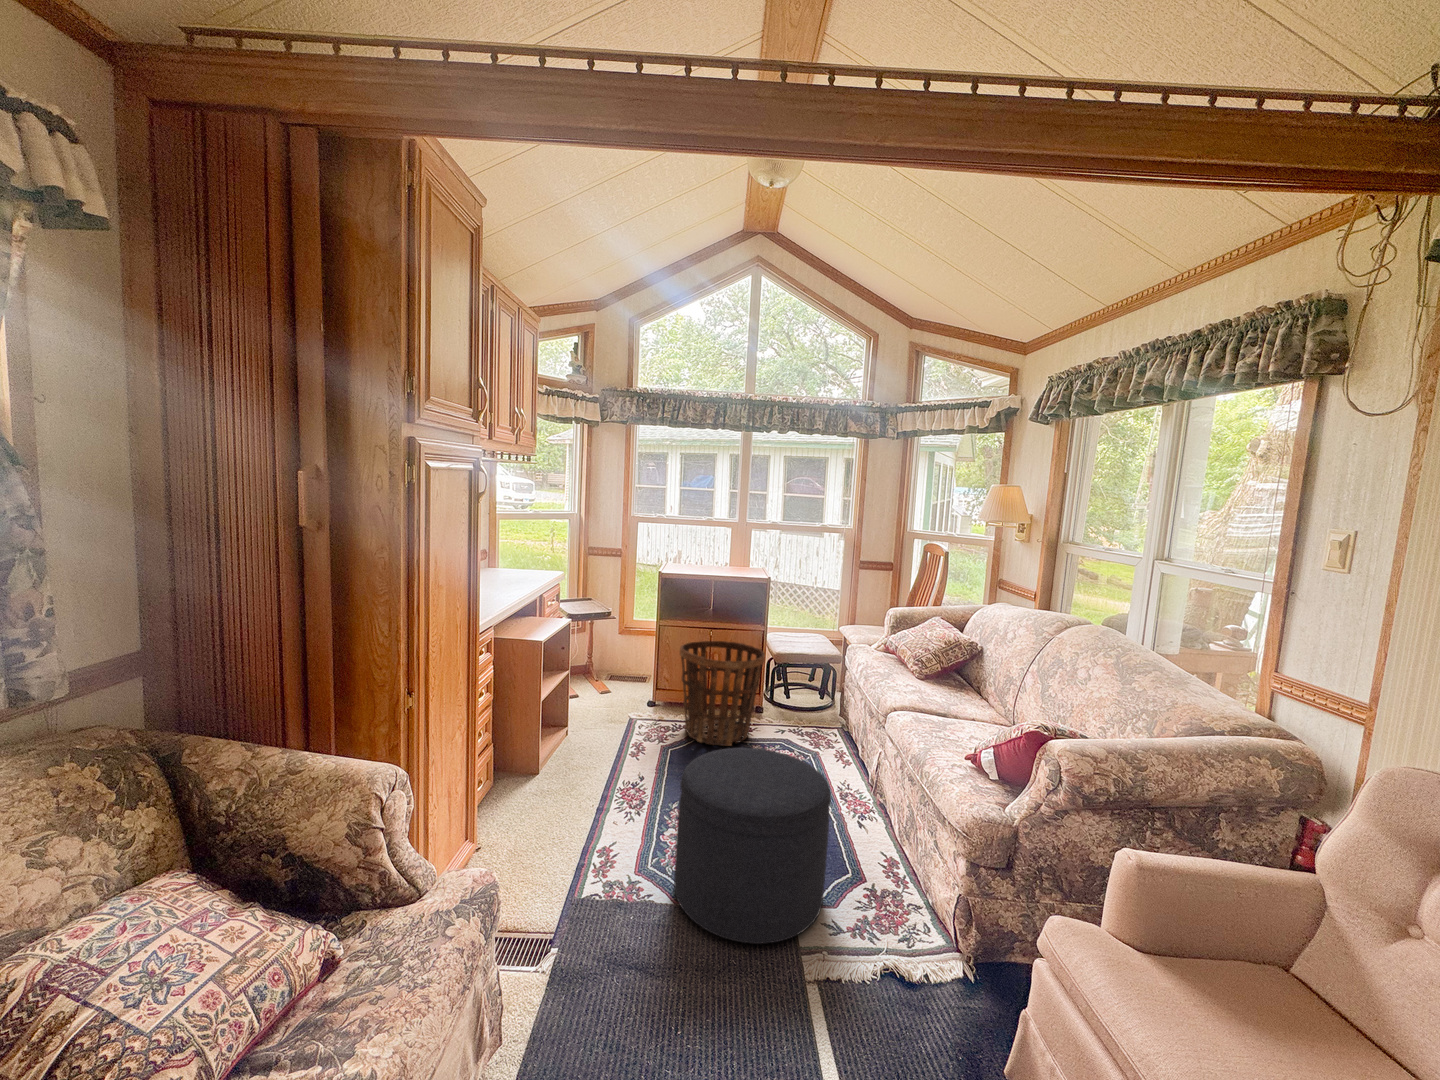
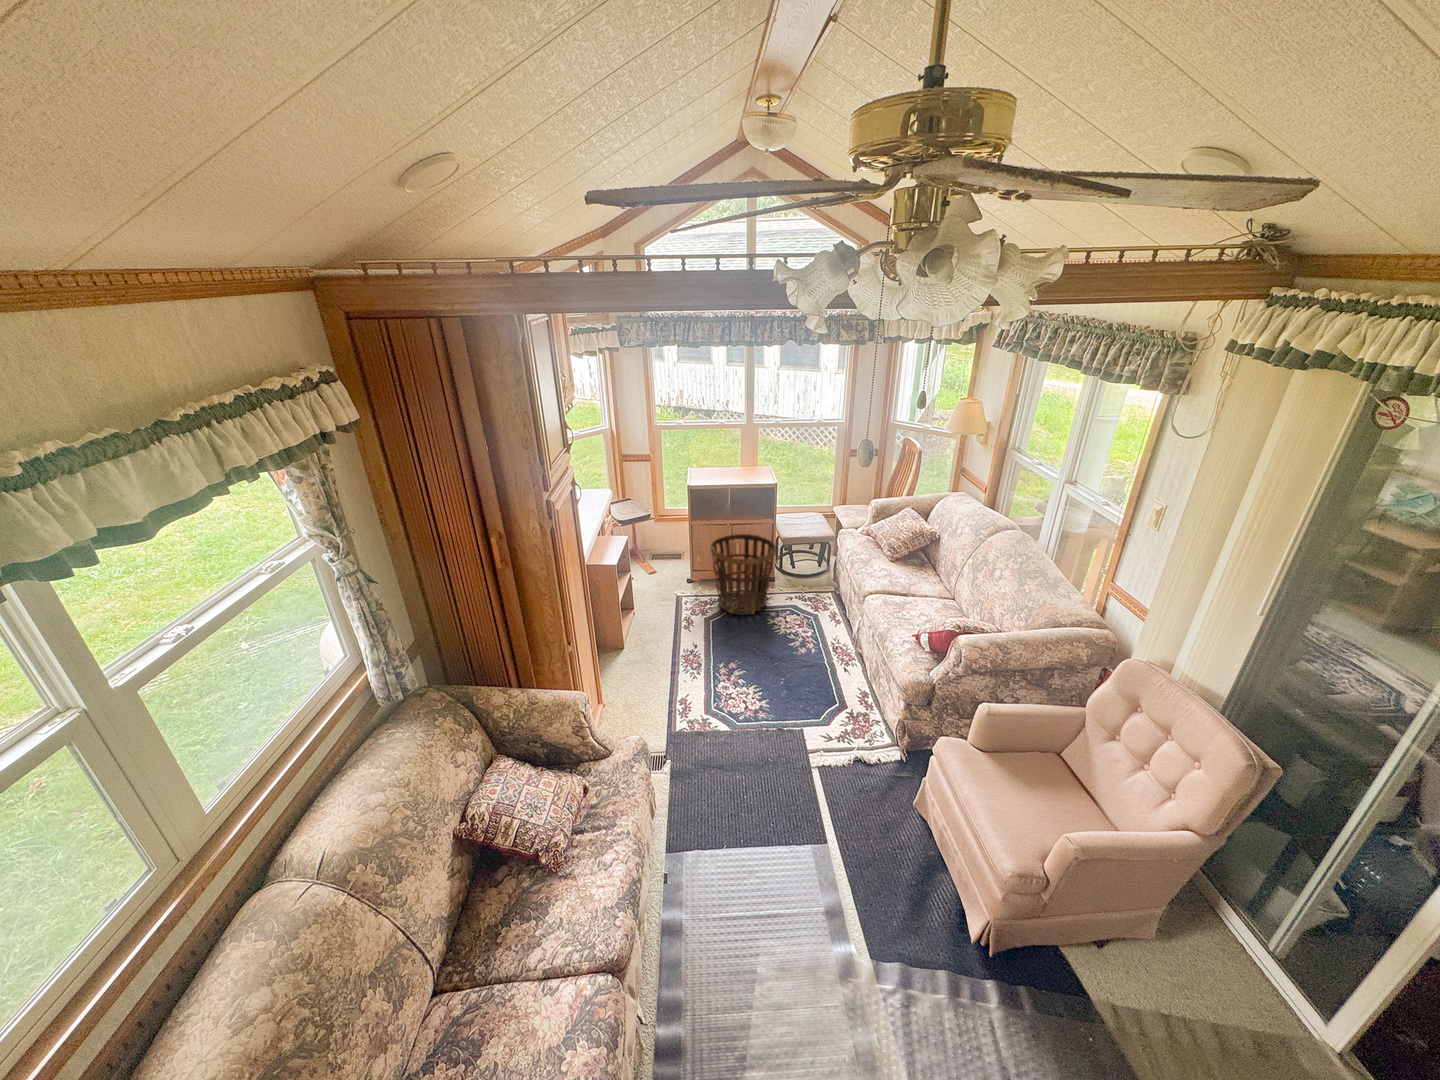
ottoman: present [674,748,831,944] -> none [731,637,826,751]

